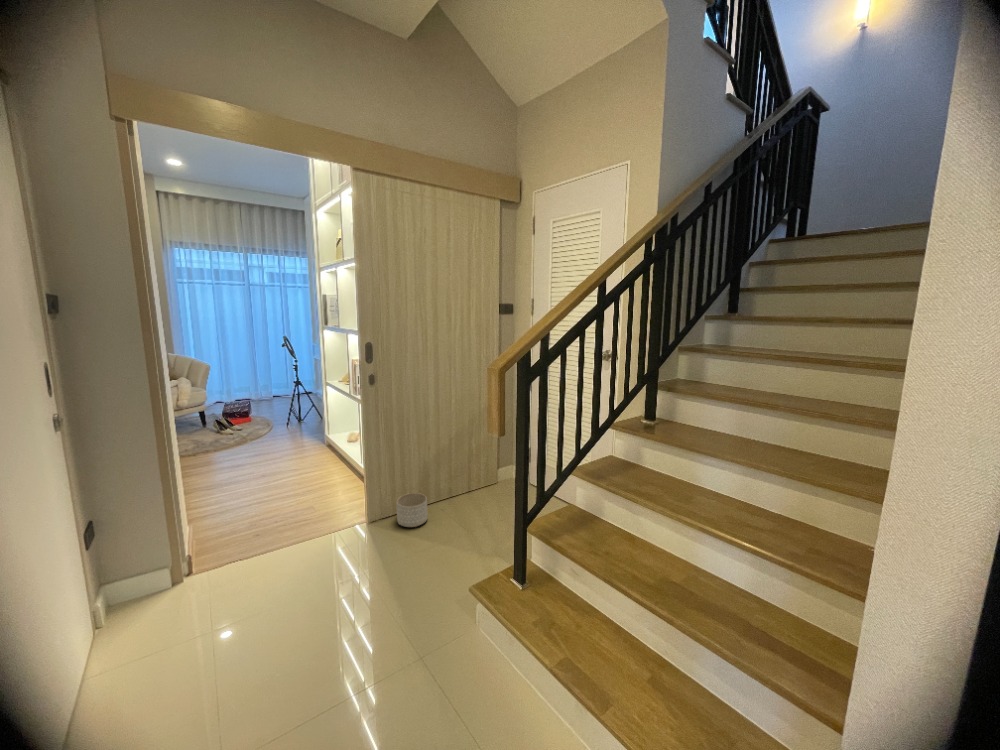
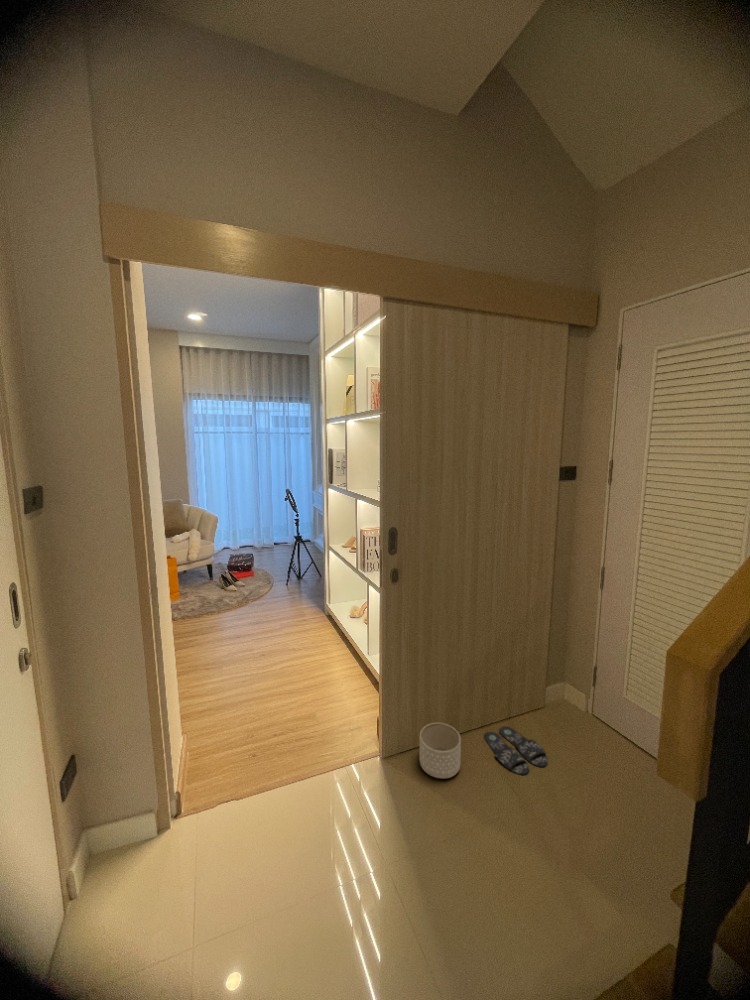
slippers: none [449,496,490,518] -> present [484,726,547,775]

